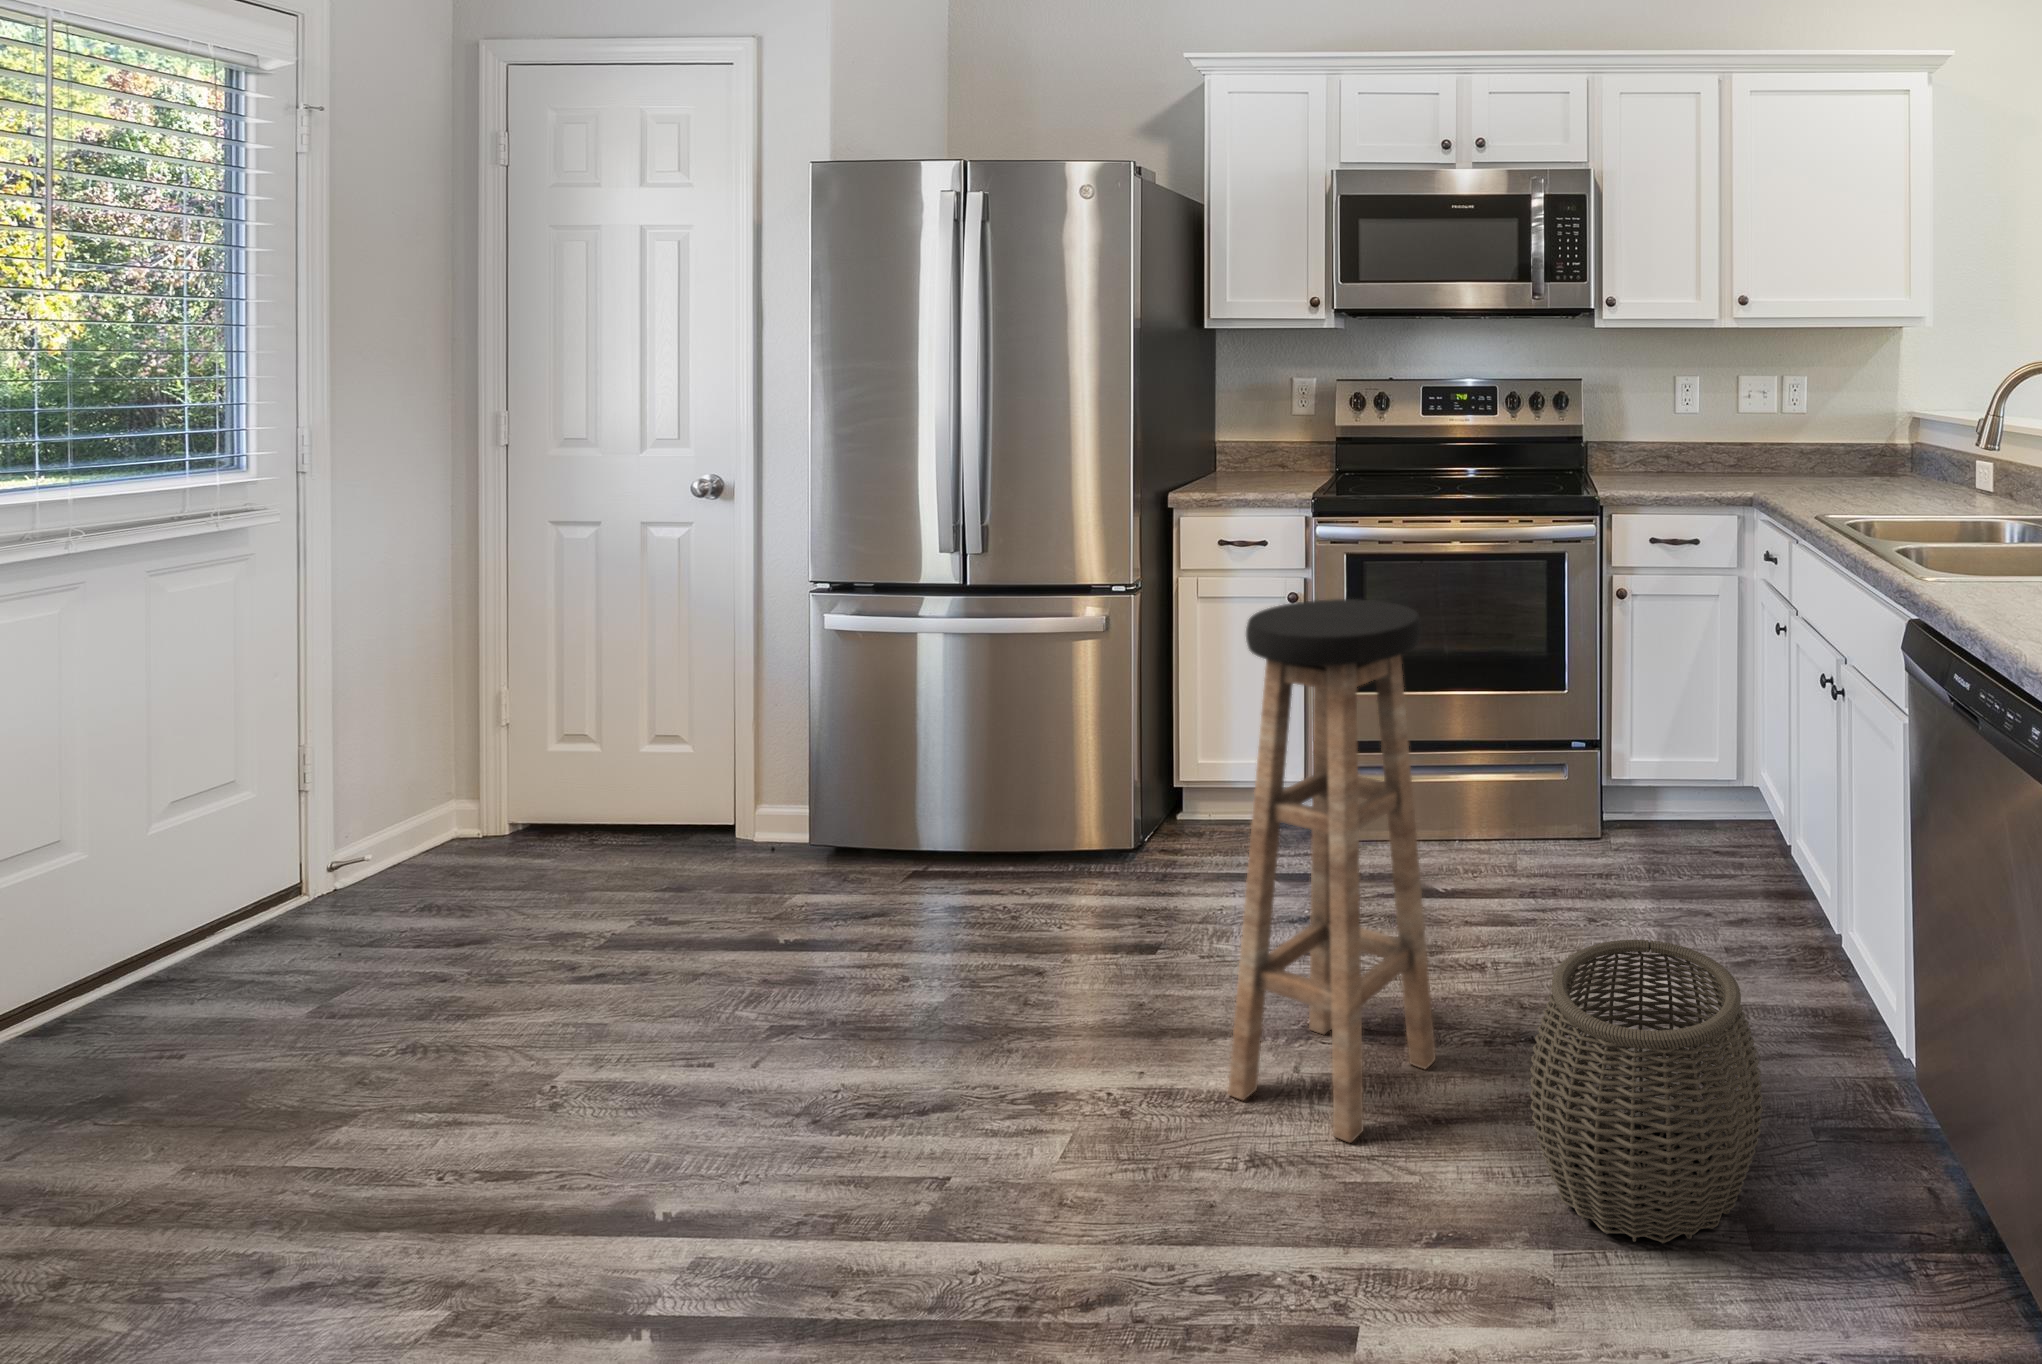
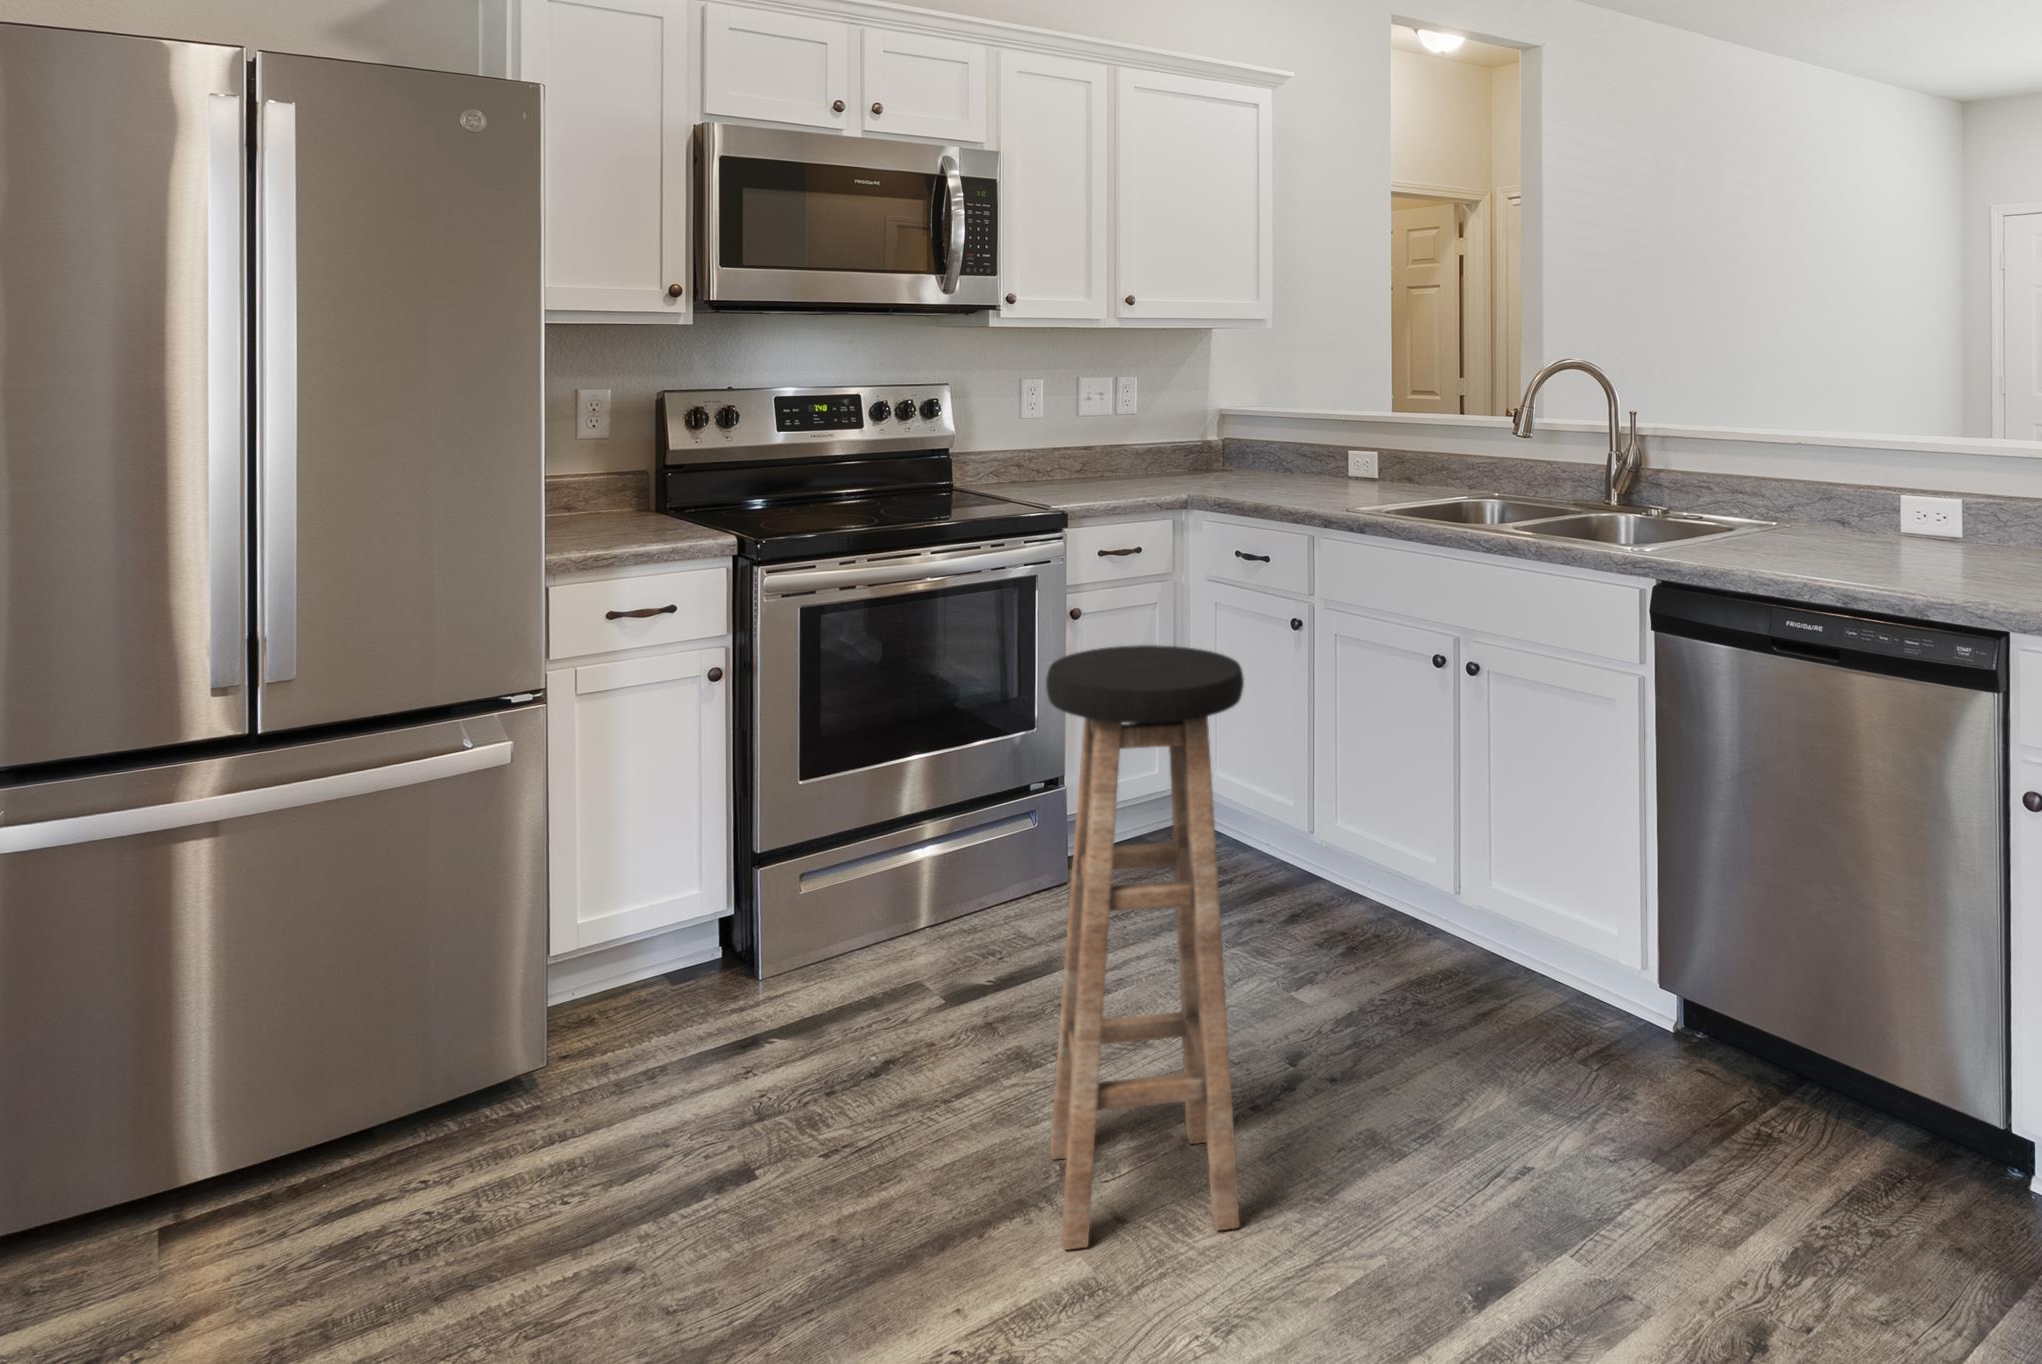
woven basket: present [1530,940,1763,1244] -> none [1376,920,1597,1185]

